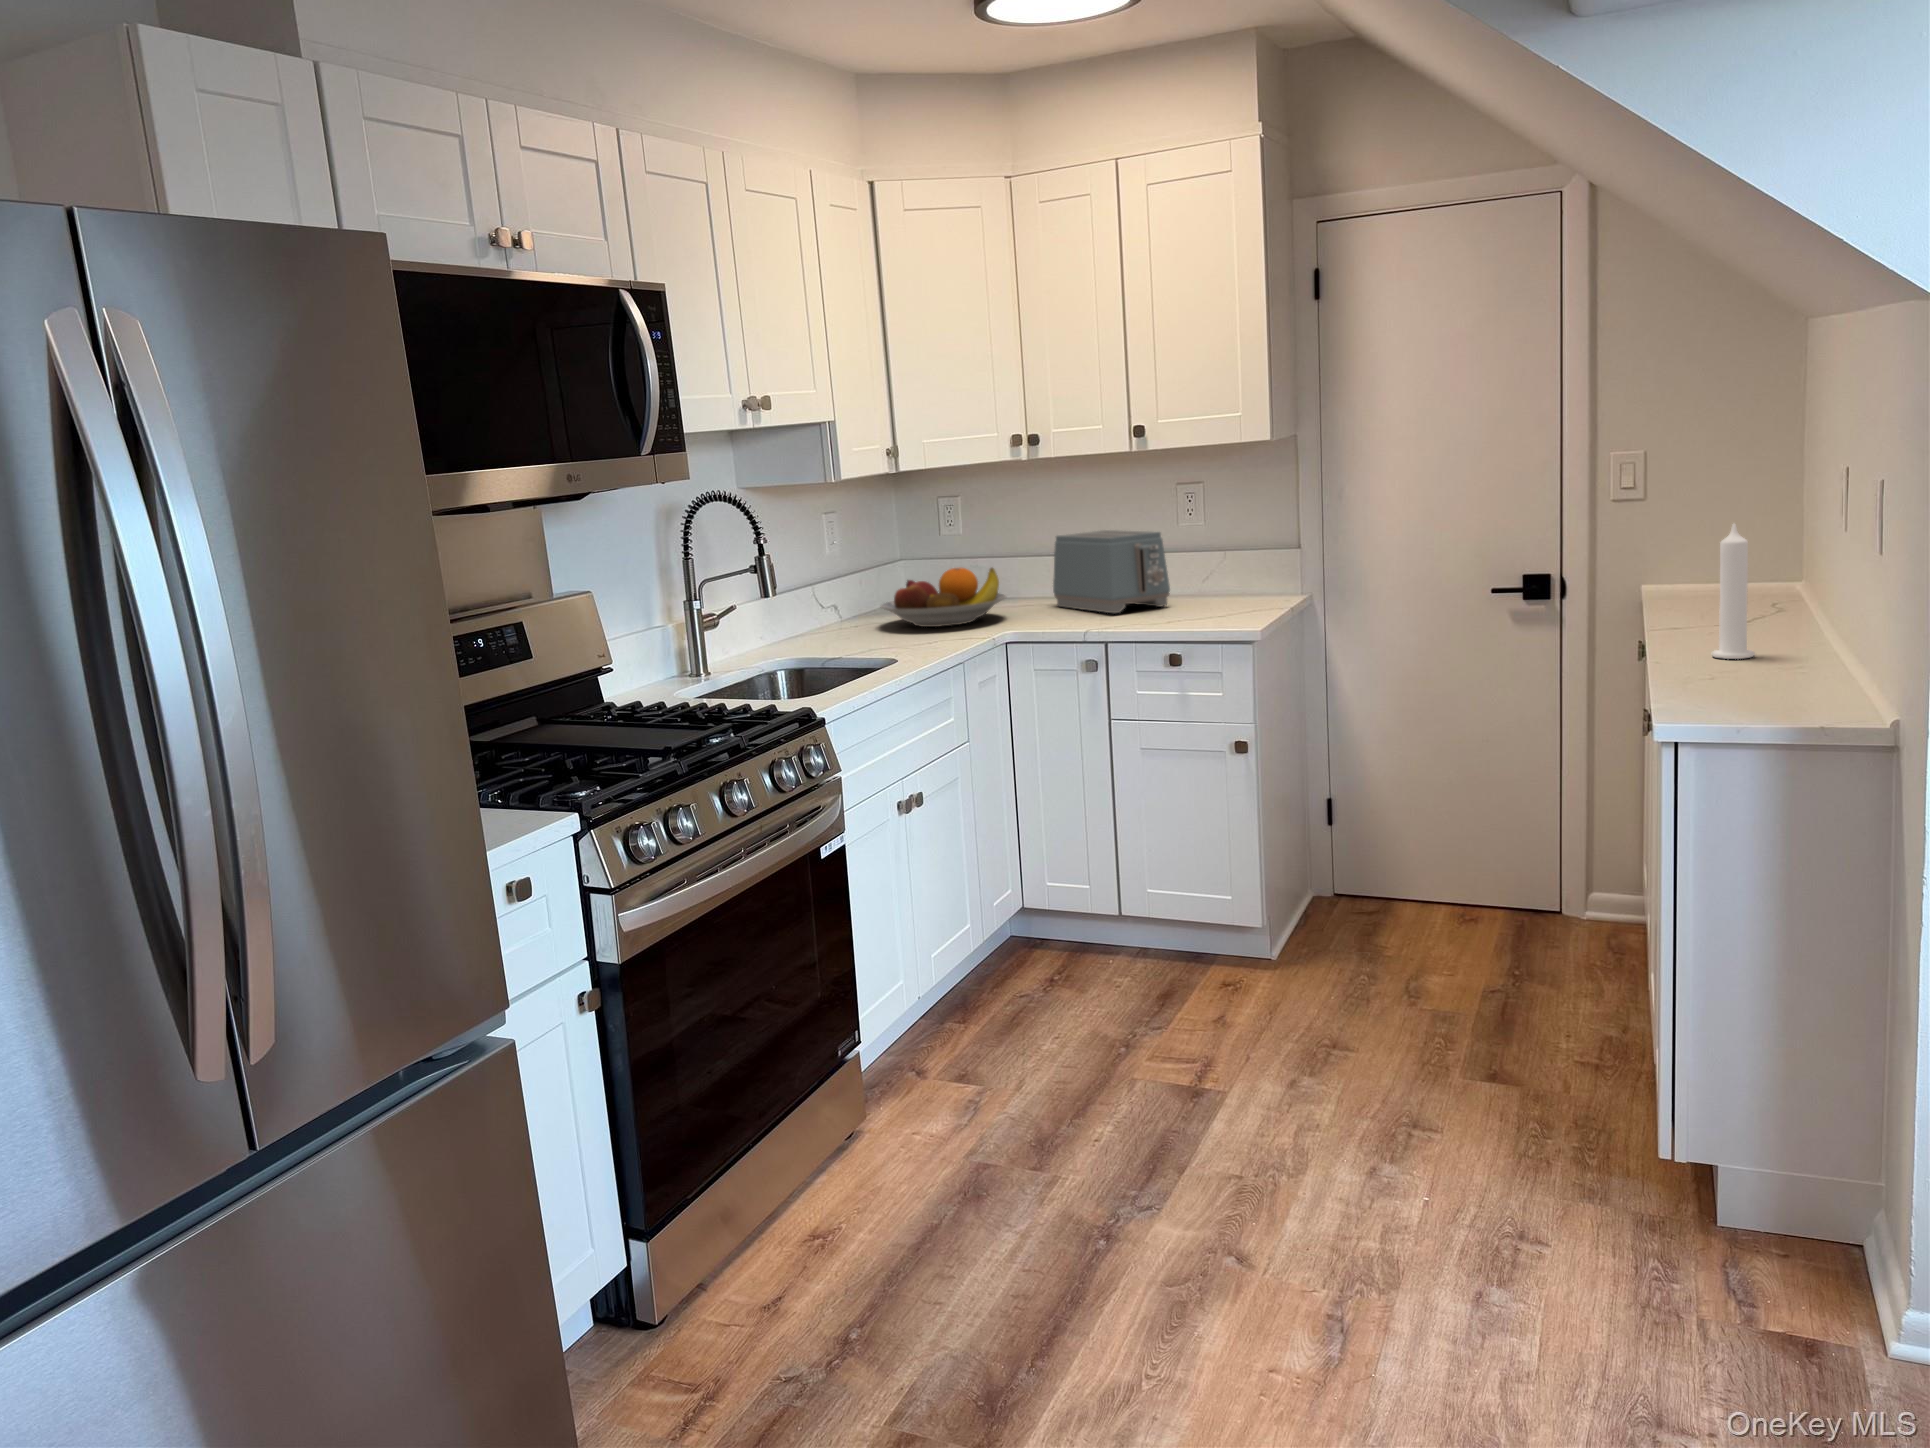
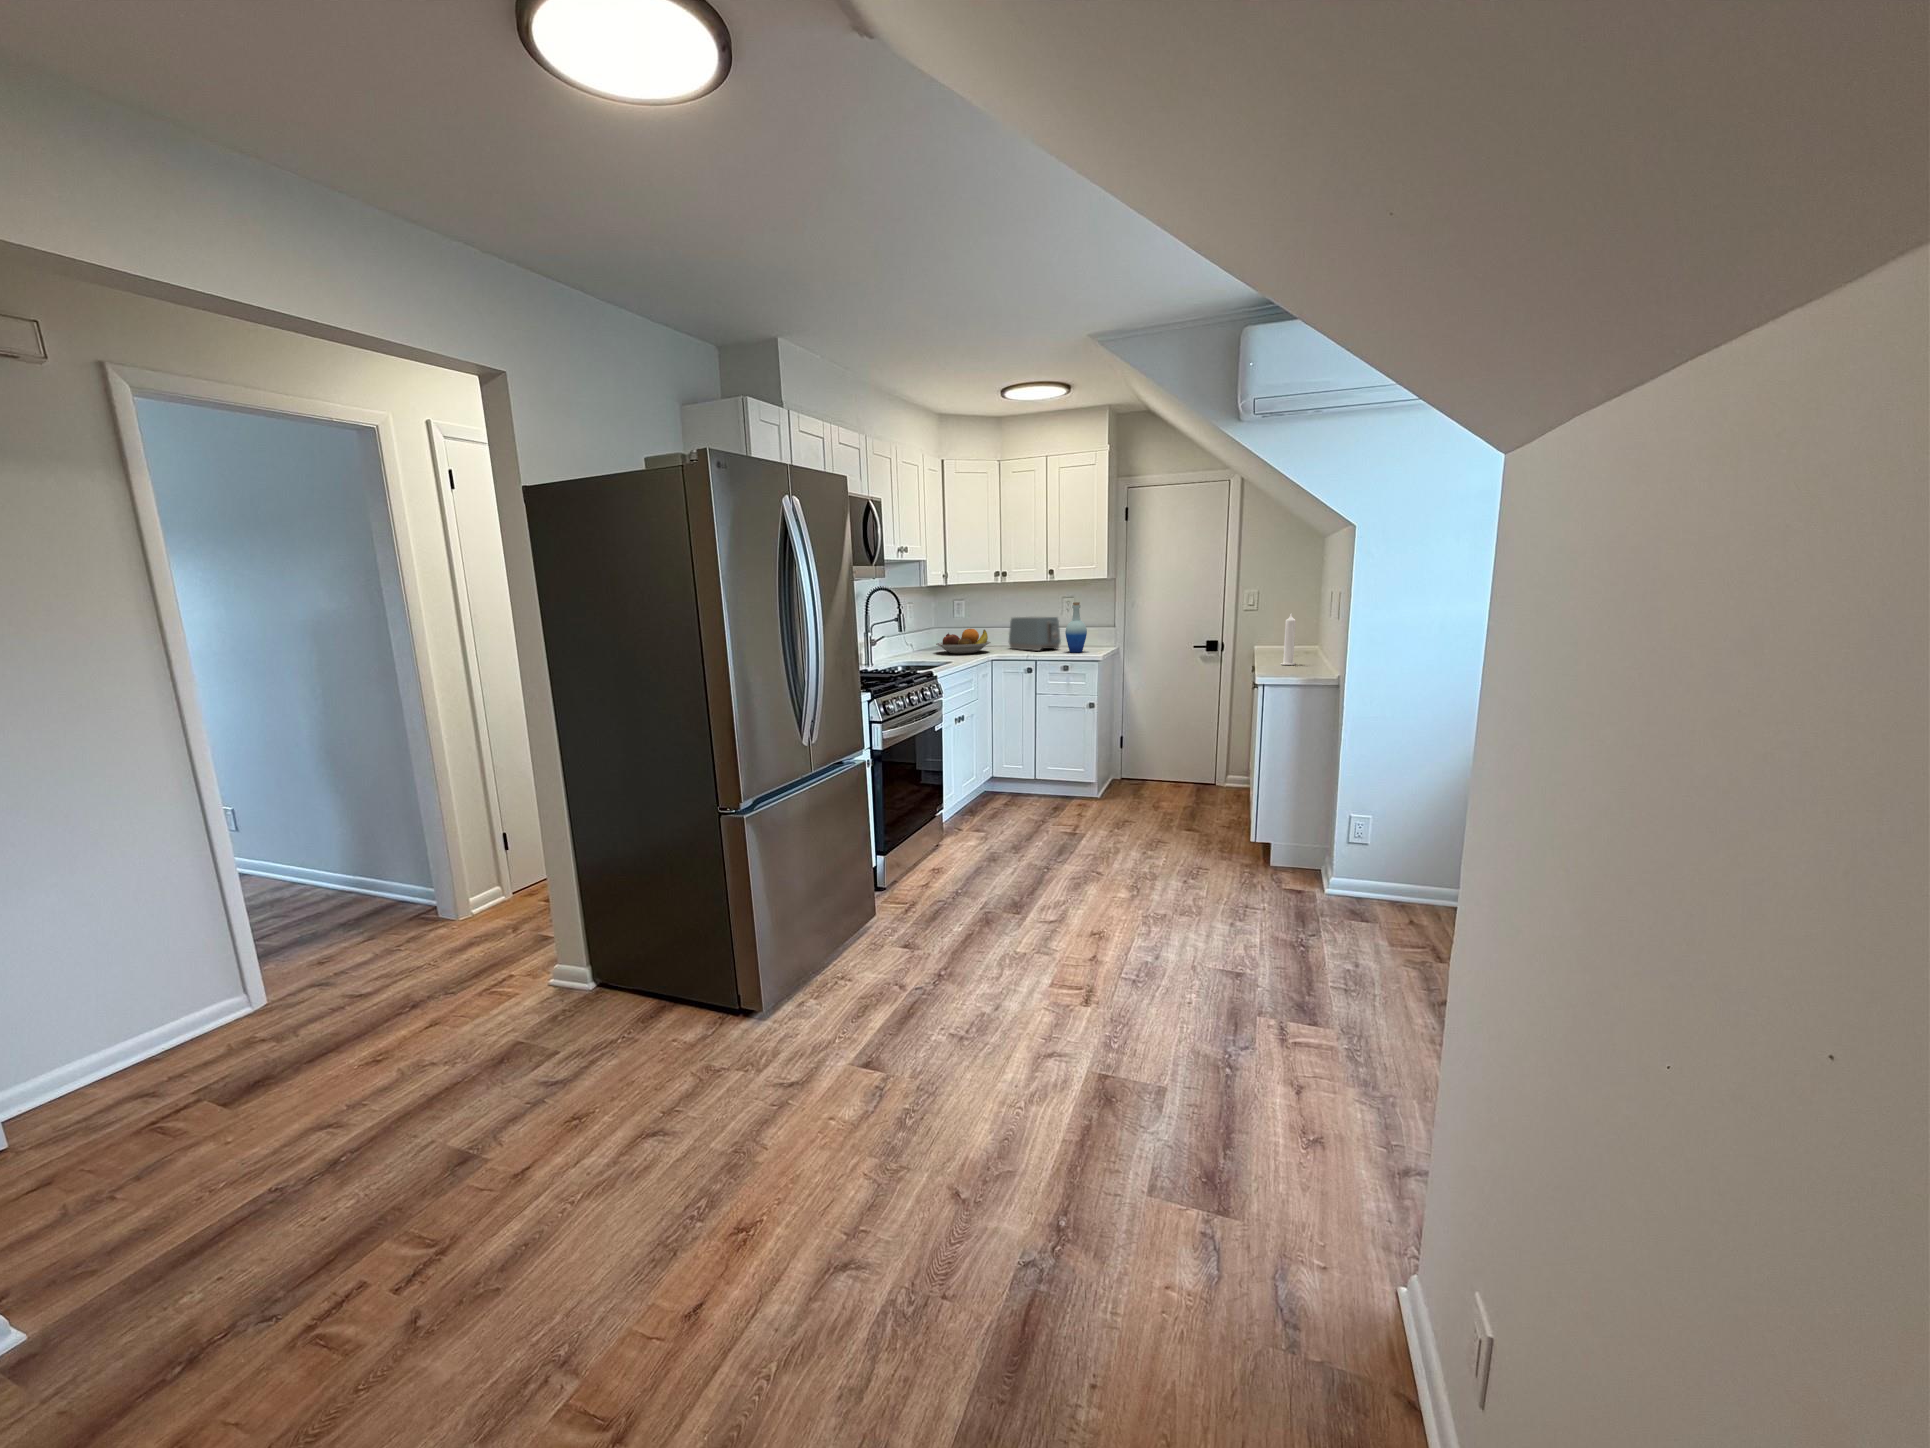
bottle: none [1175,499,1226,617] -> present [1065,602,1087,652]

